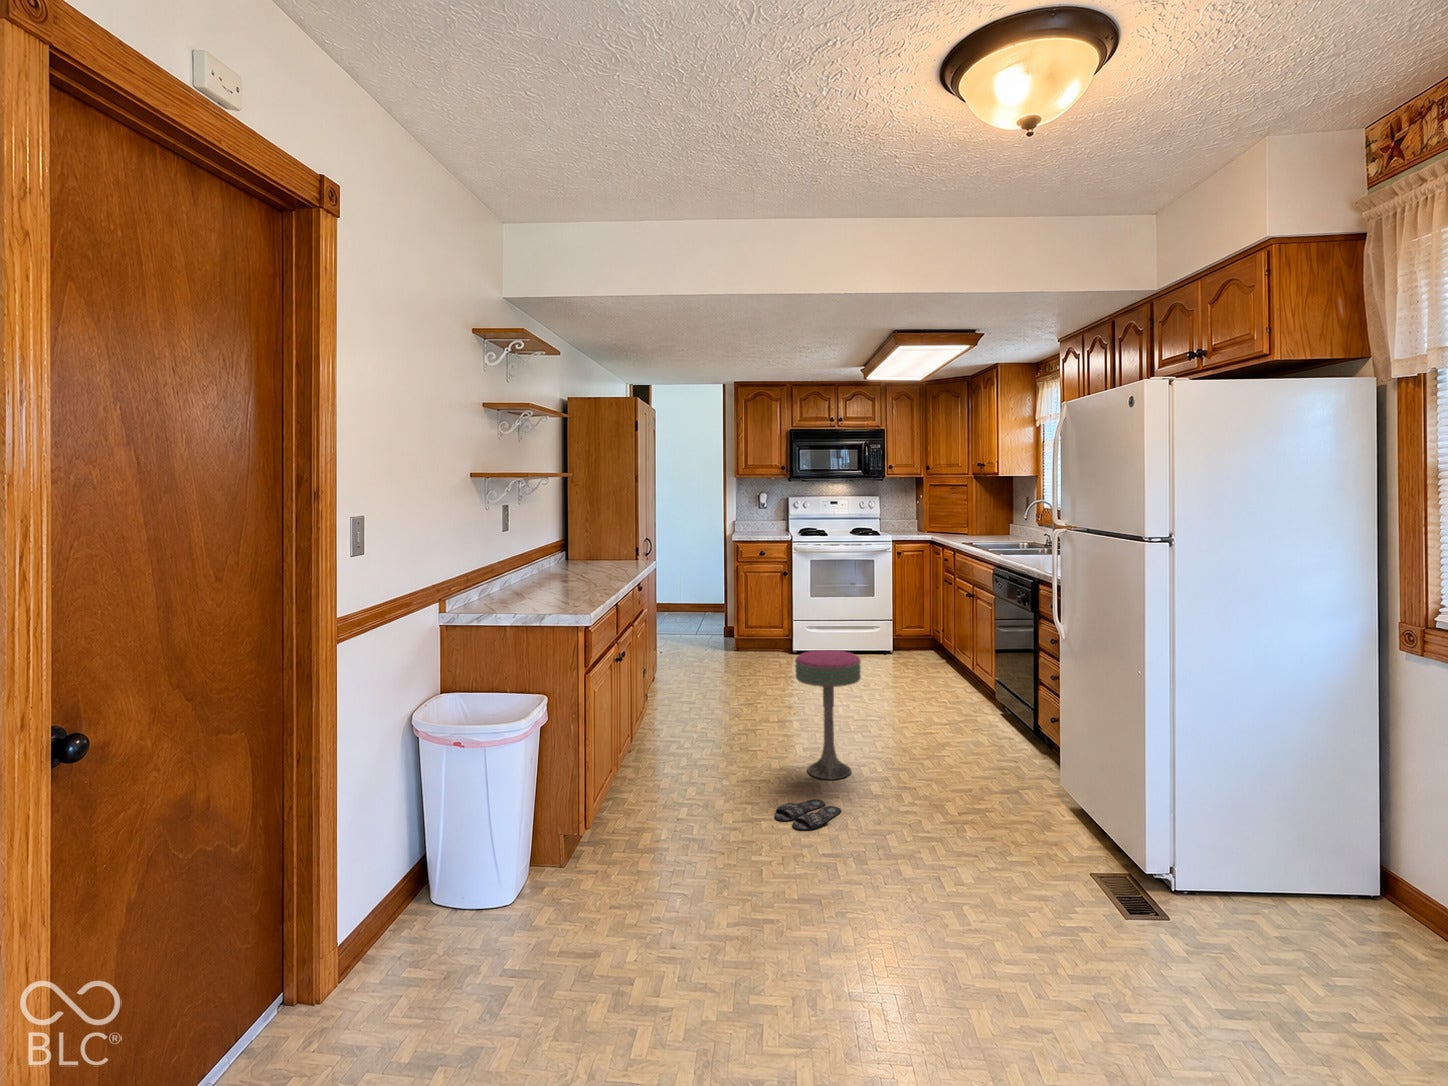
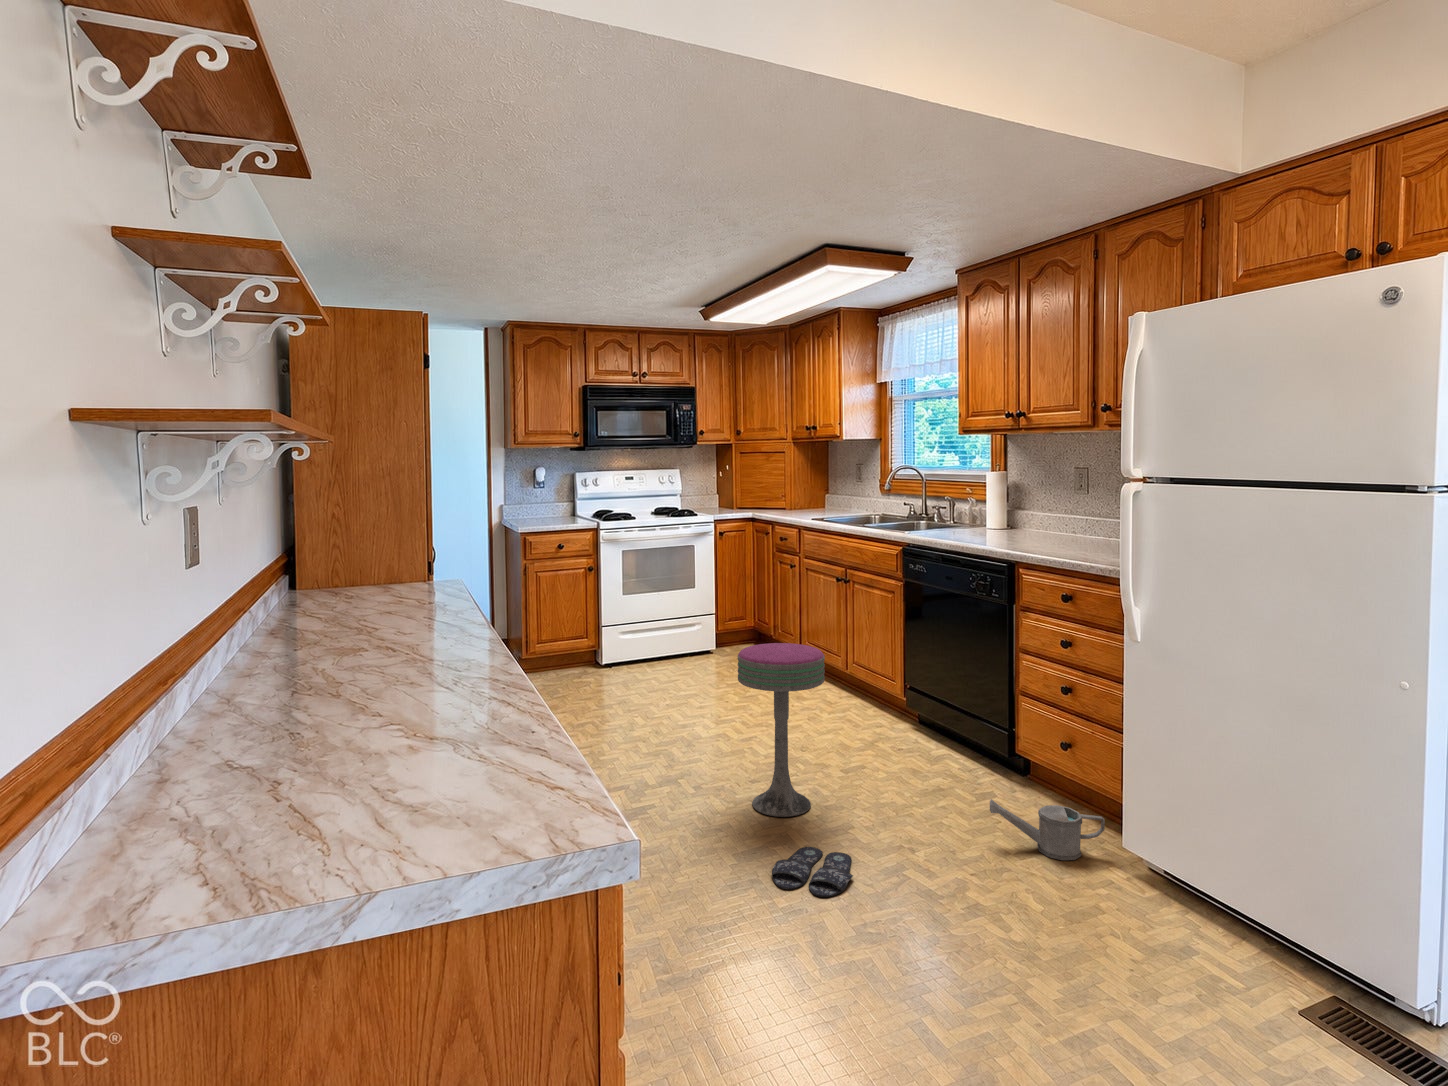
watering can: none [955,789,1041,847] -> present [990,799,1105,860]

